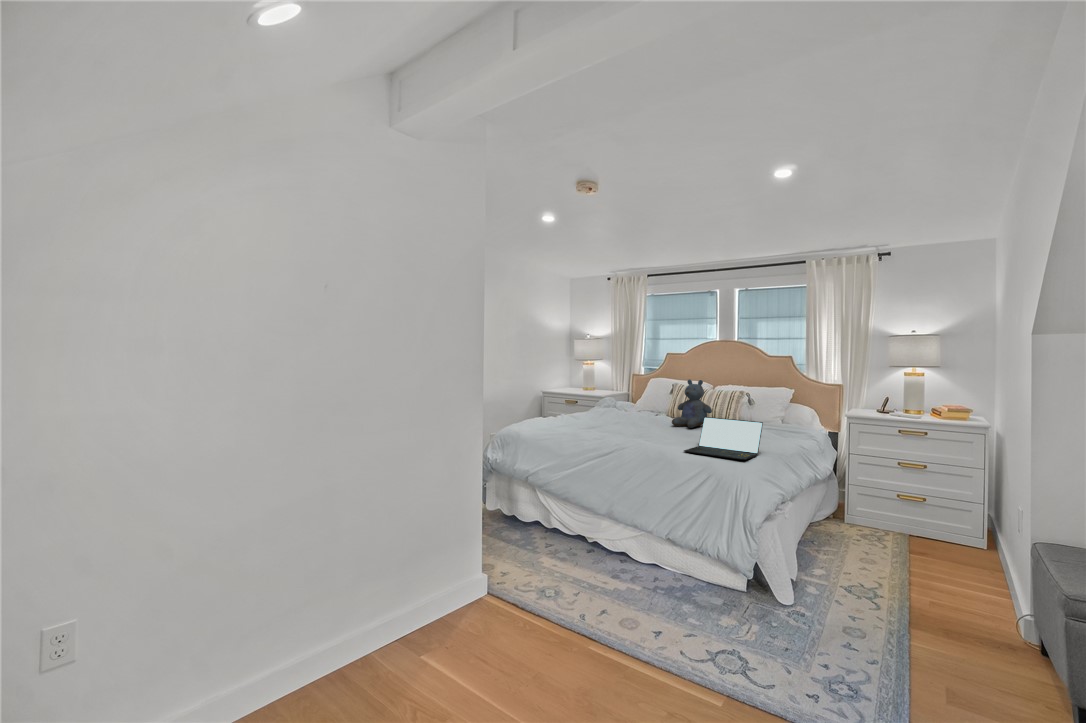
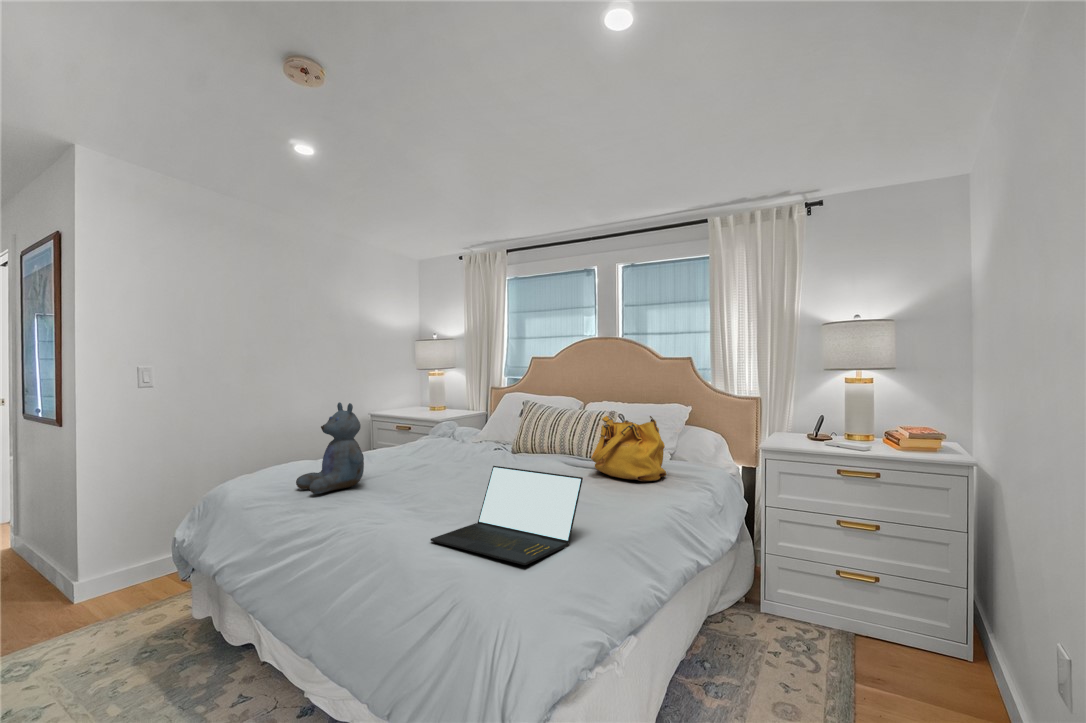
stuffed bear: present [672,379,712,428] -> present [296,402,364,494]
handbag: none [740,393,788,433] -> present [591,416,666,481]

